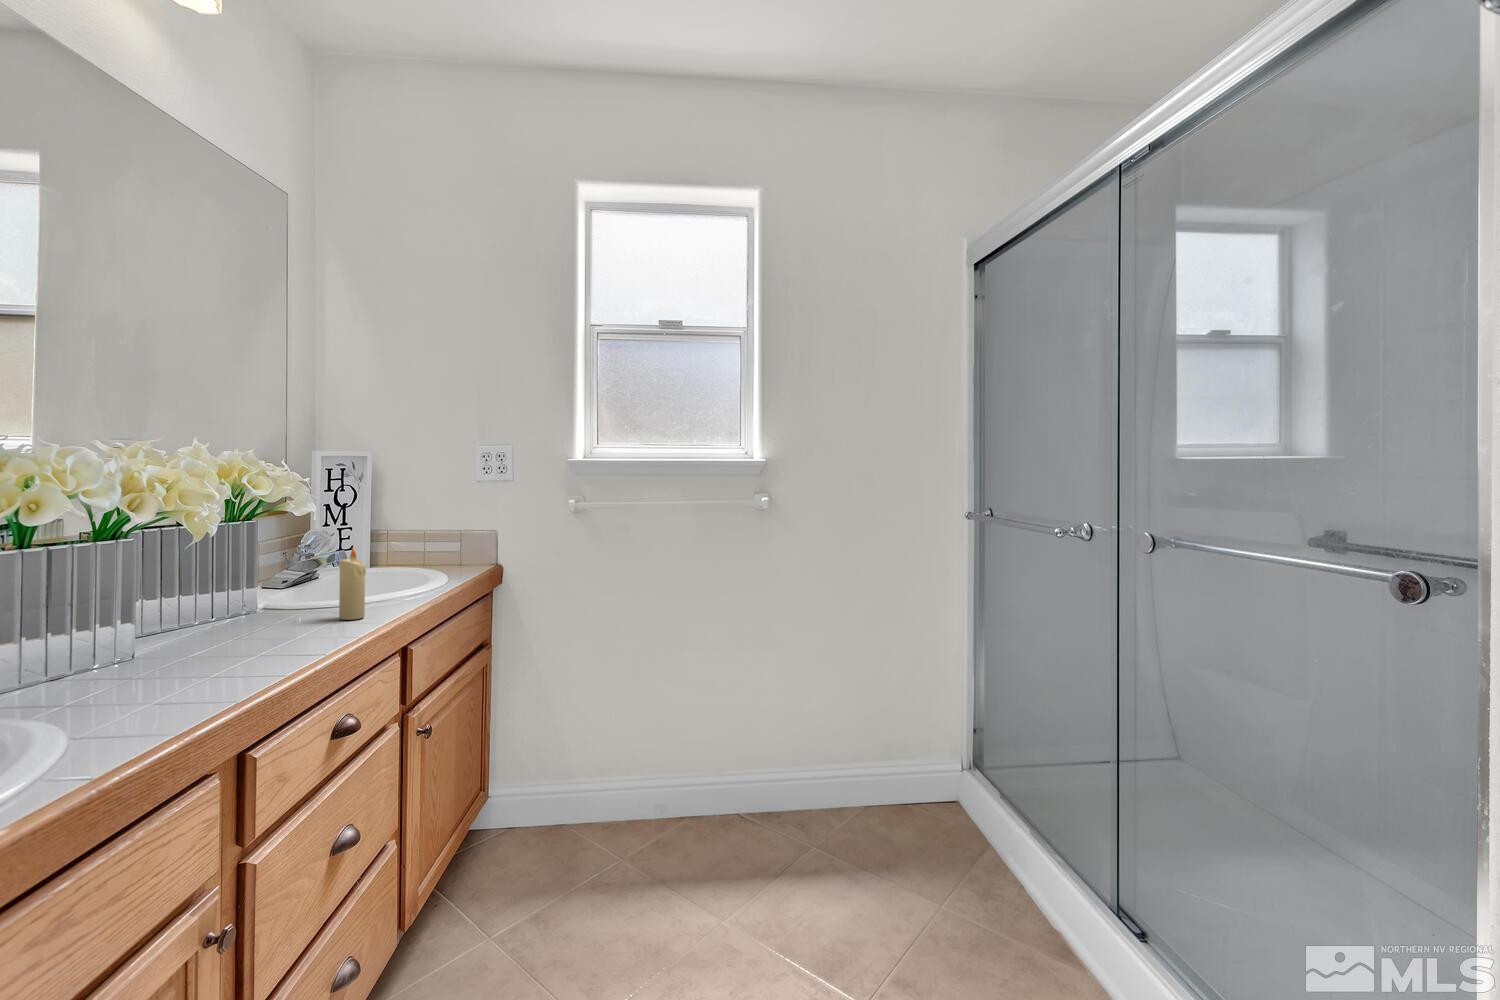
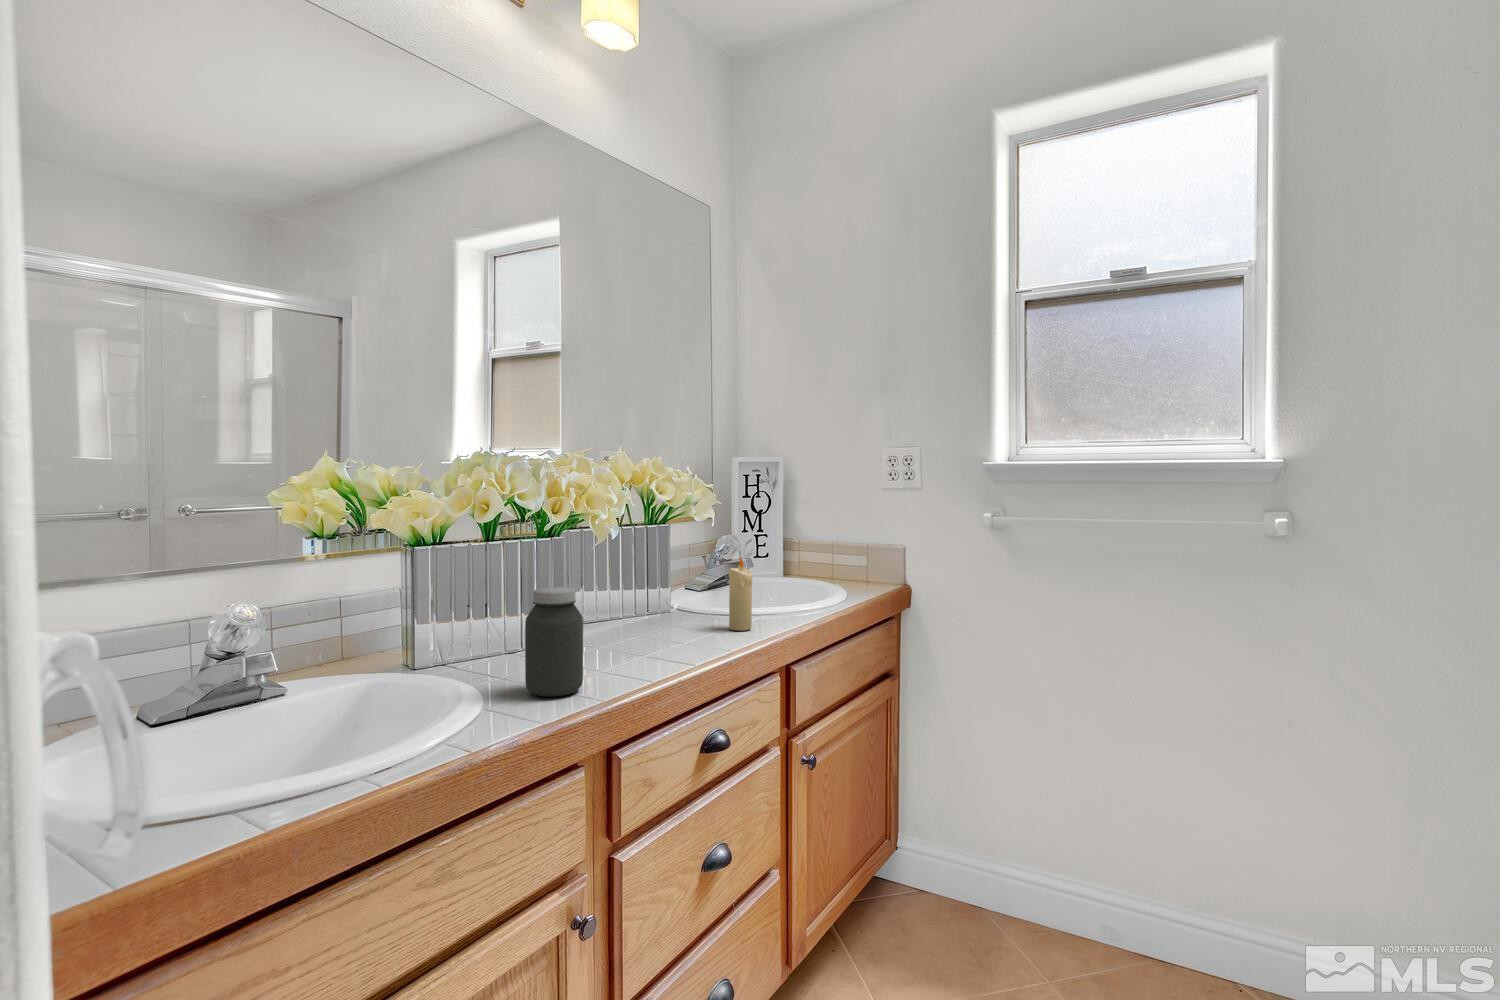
jar: none [118,587,200,709] -> present [525,587,583,697]

